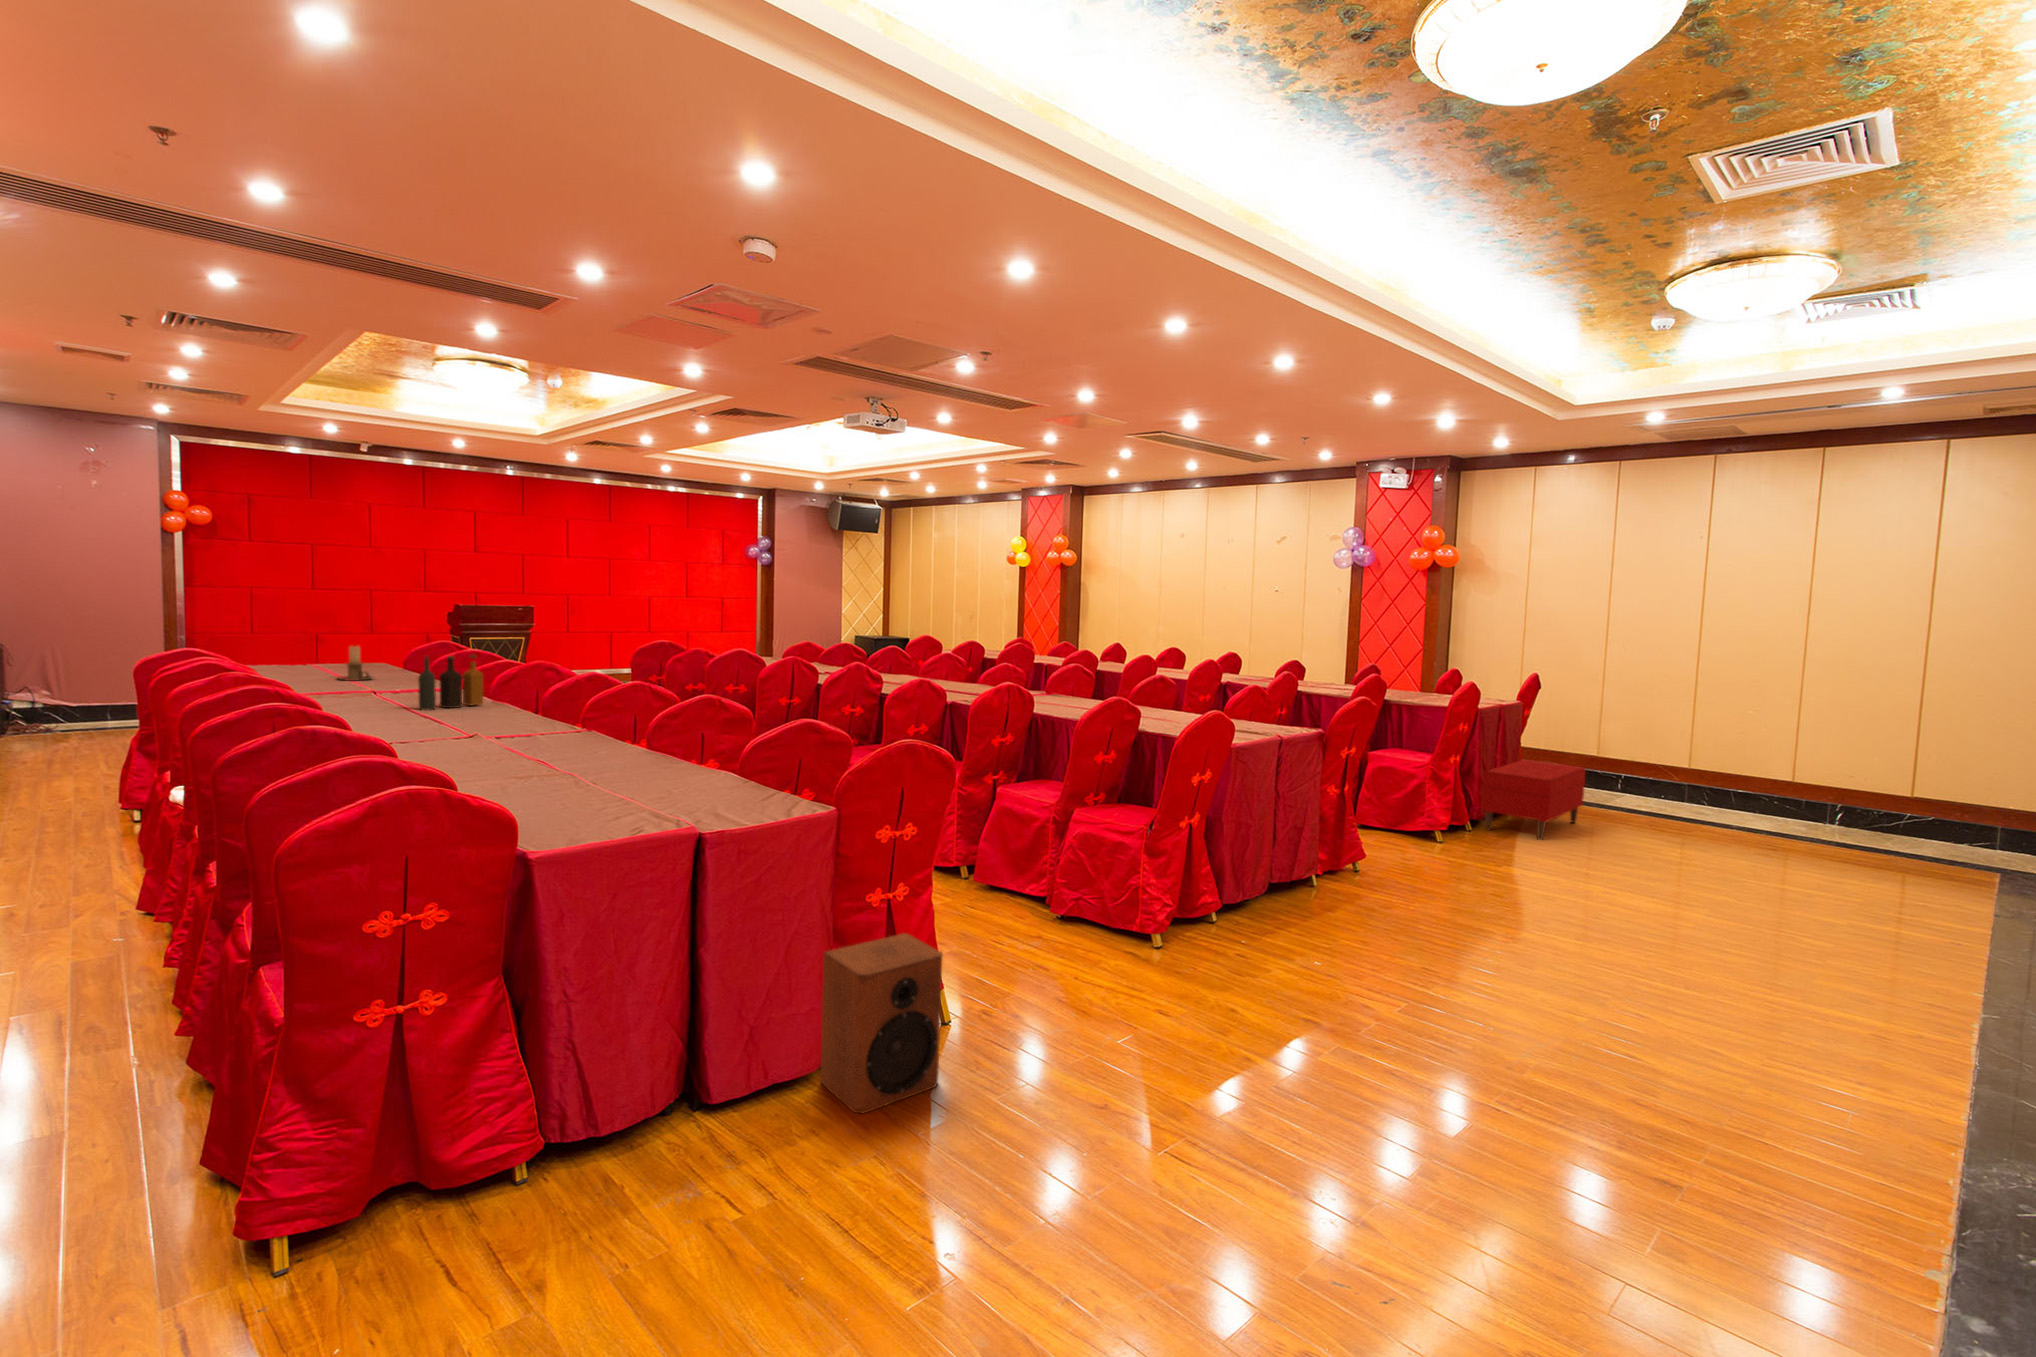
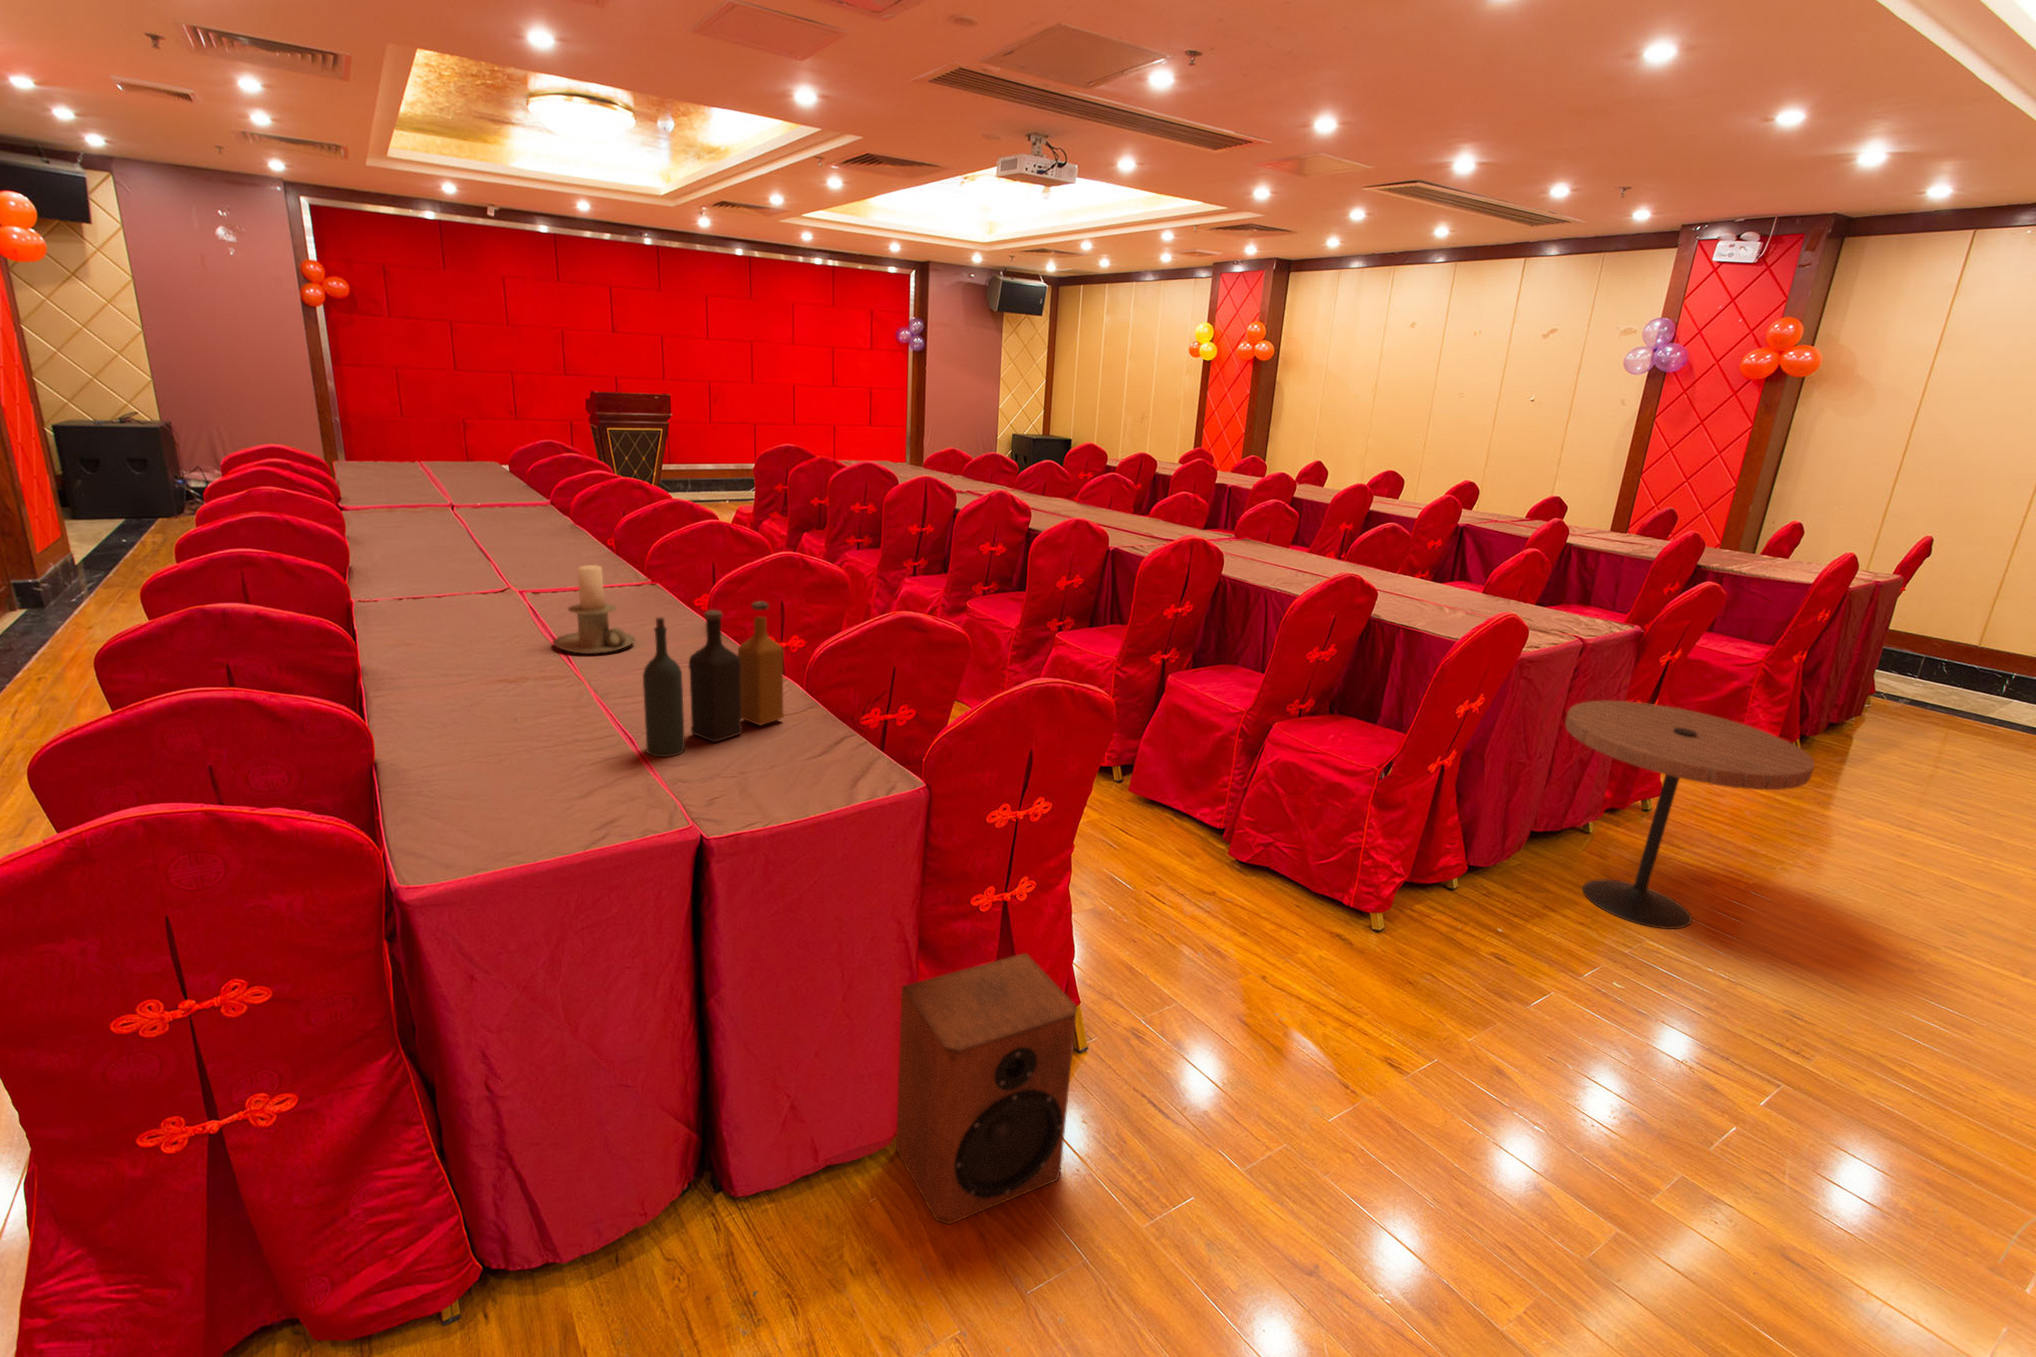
candle holder: present [338,646,372,681] -> present [553,565,635,654]
bottle: present [418,655,483,710] -> present [643,601,784,757]
bench: present [1481,760,1585,840] -> none [1822,656,1989,776]
side table: none [1275,779,1424,933] -> present [1565,701,1814,929]

